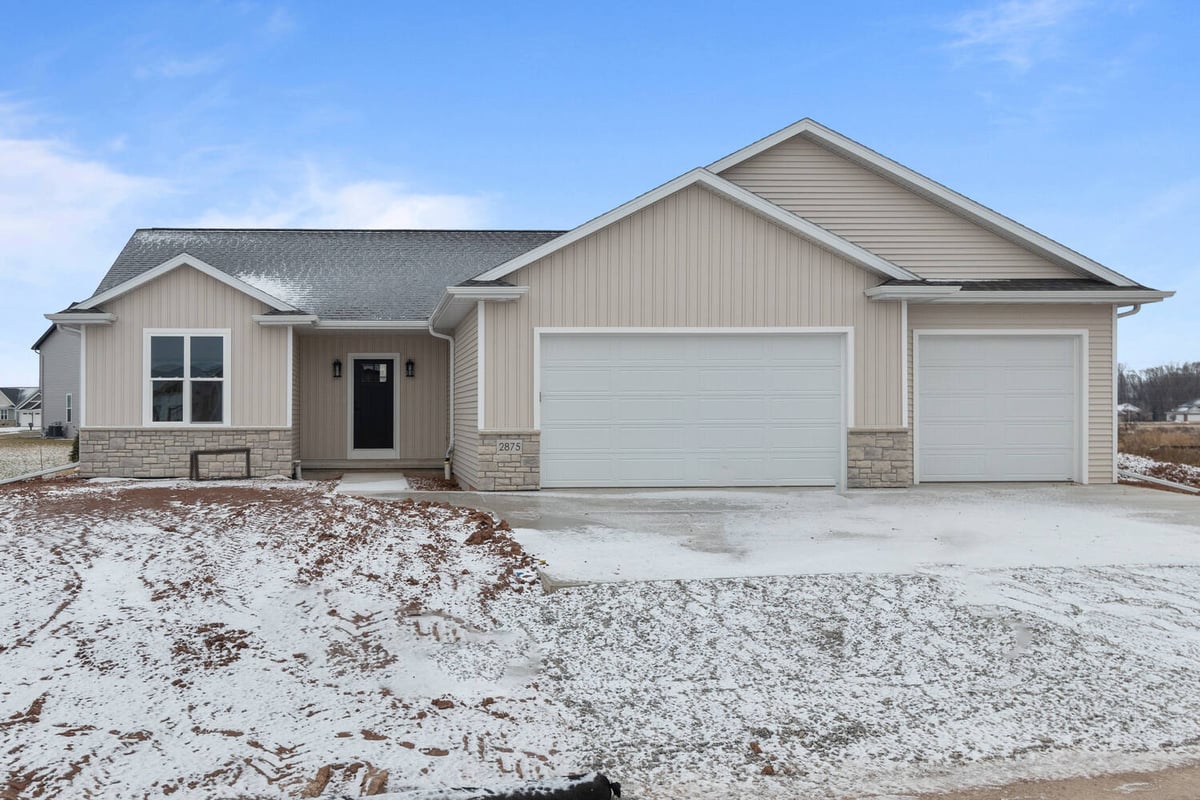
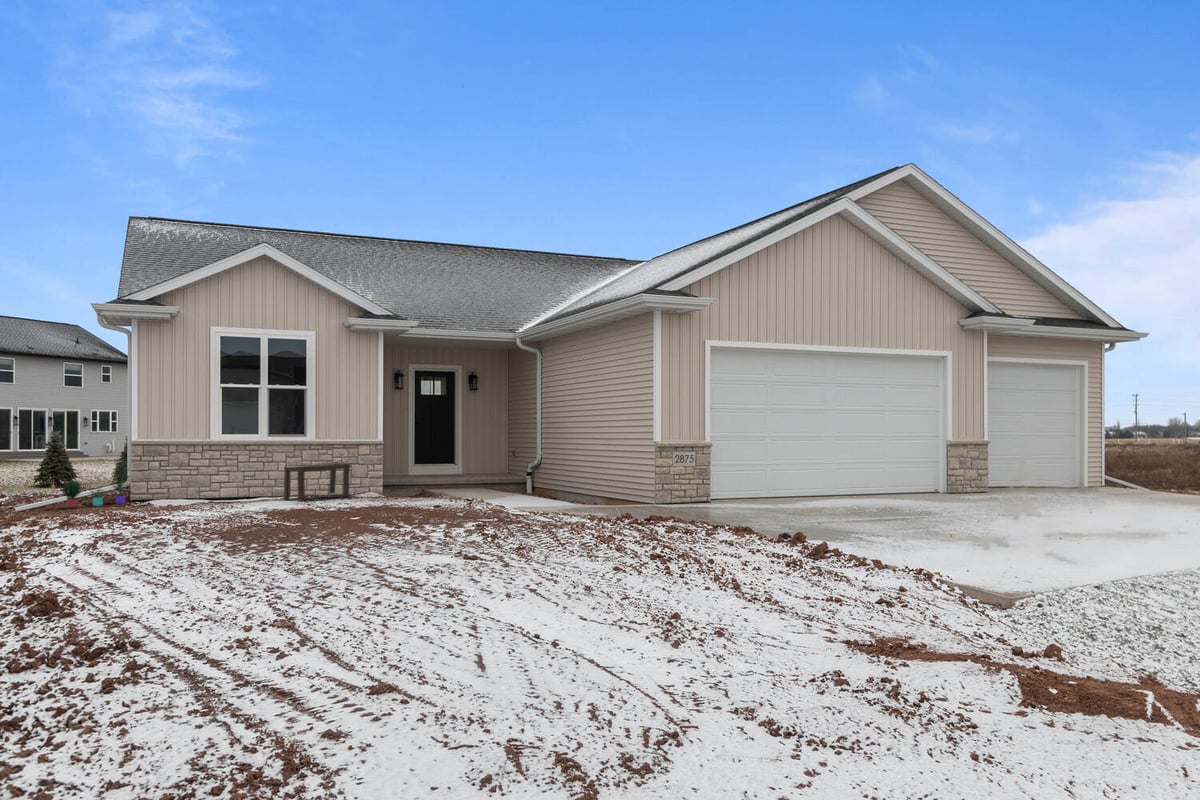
potted plant: none [23,441,82,482] -> present [62,459,129,507]

